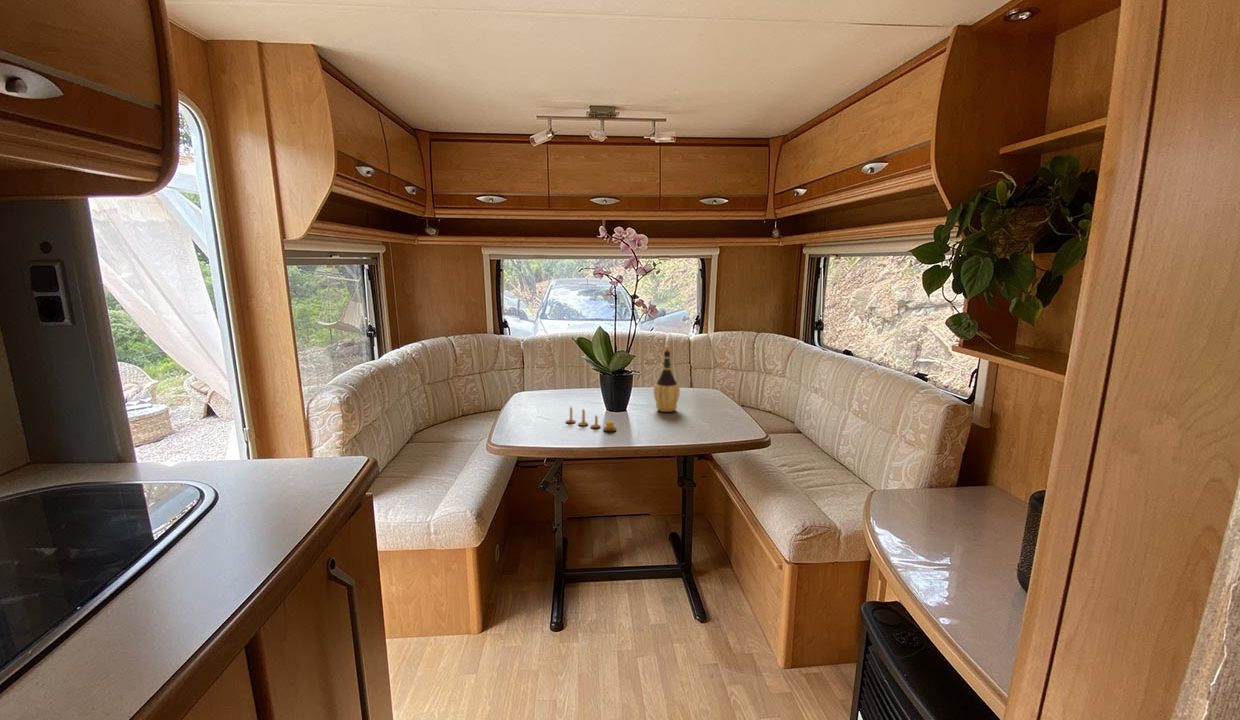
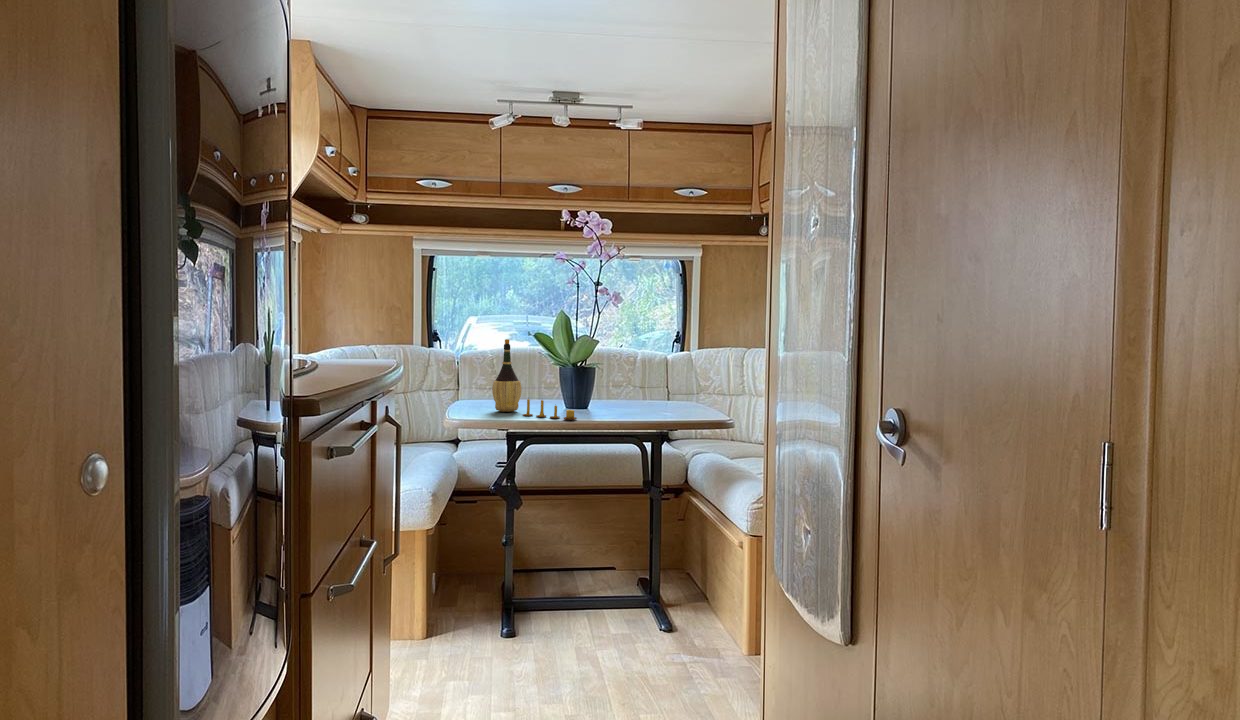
wine bottle: present [654,347,680,412] -> present [492,339,522,412]

